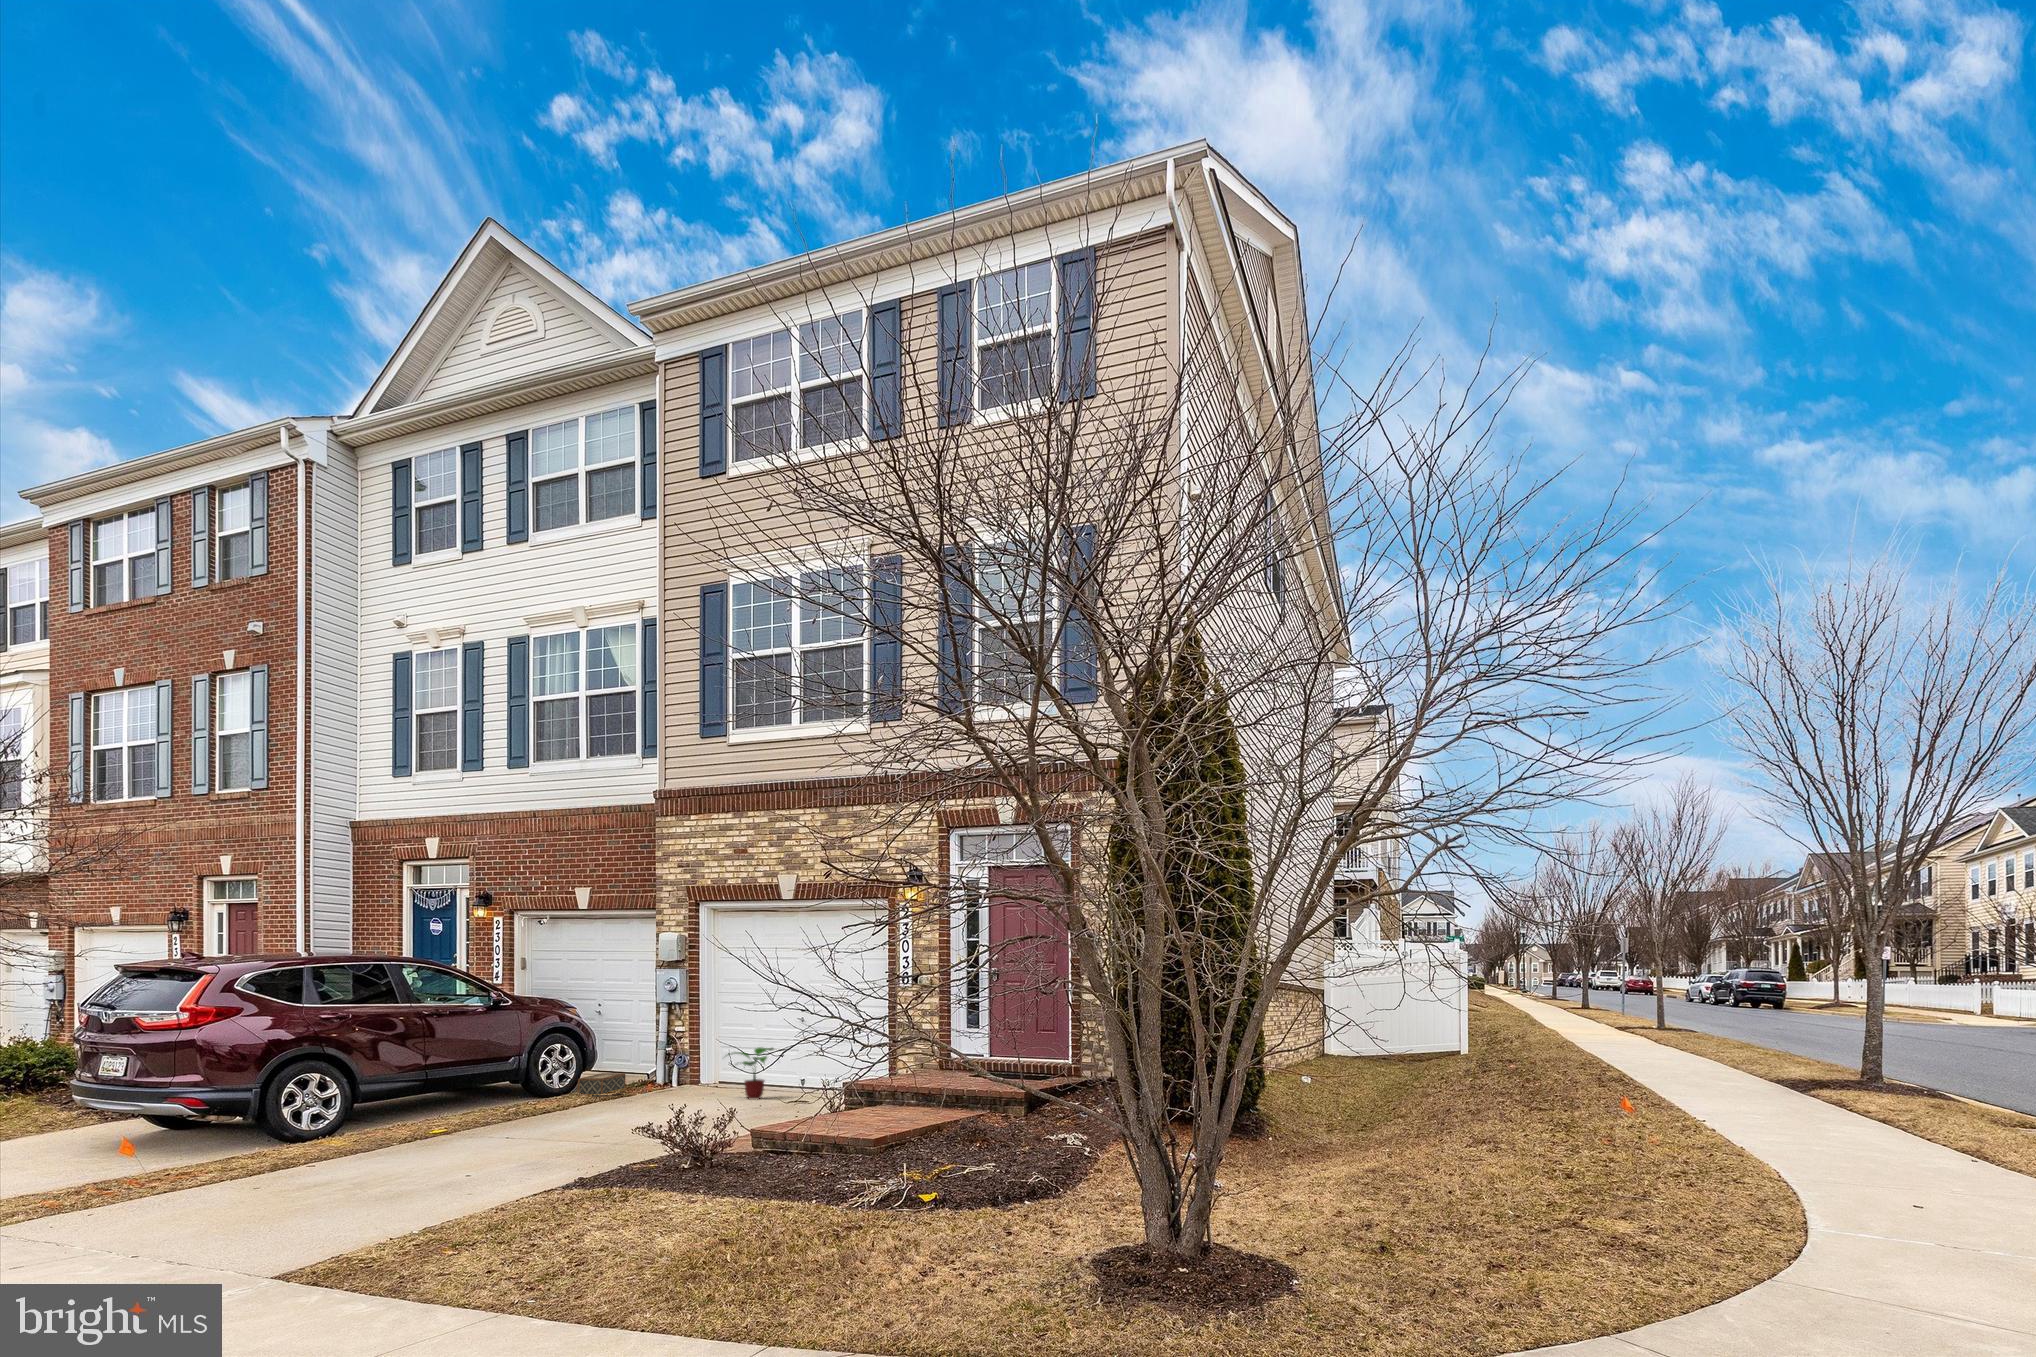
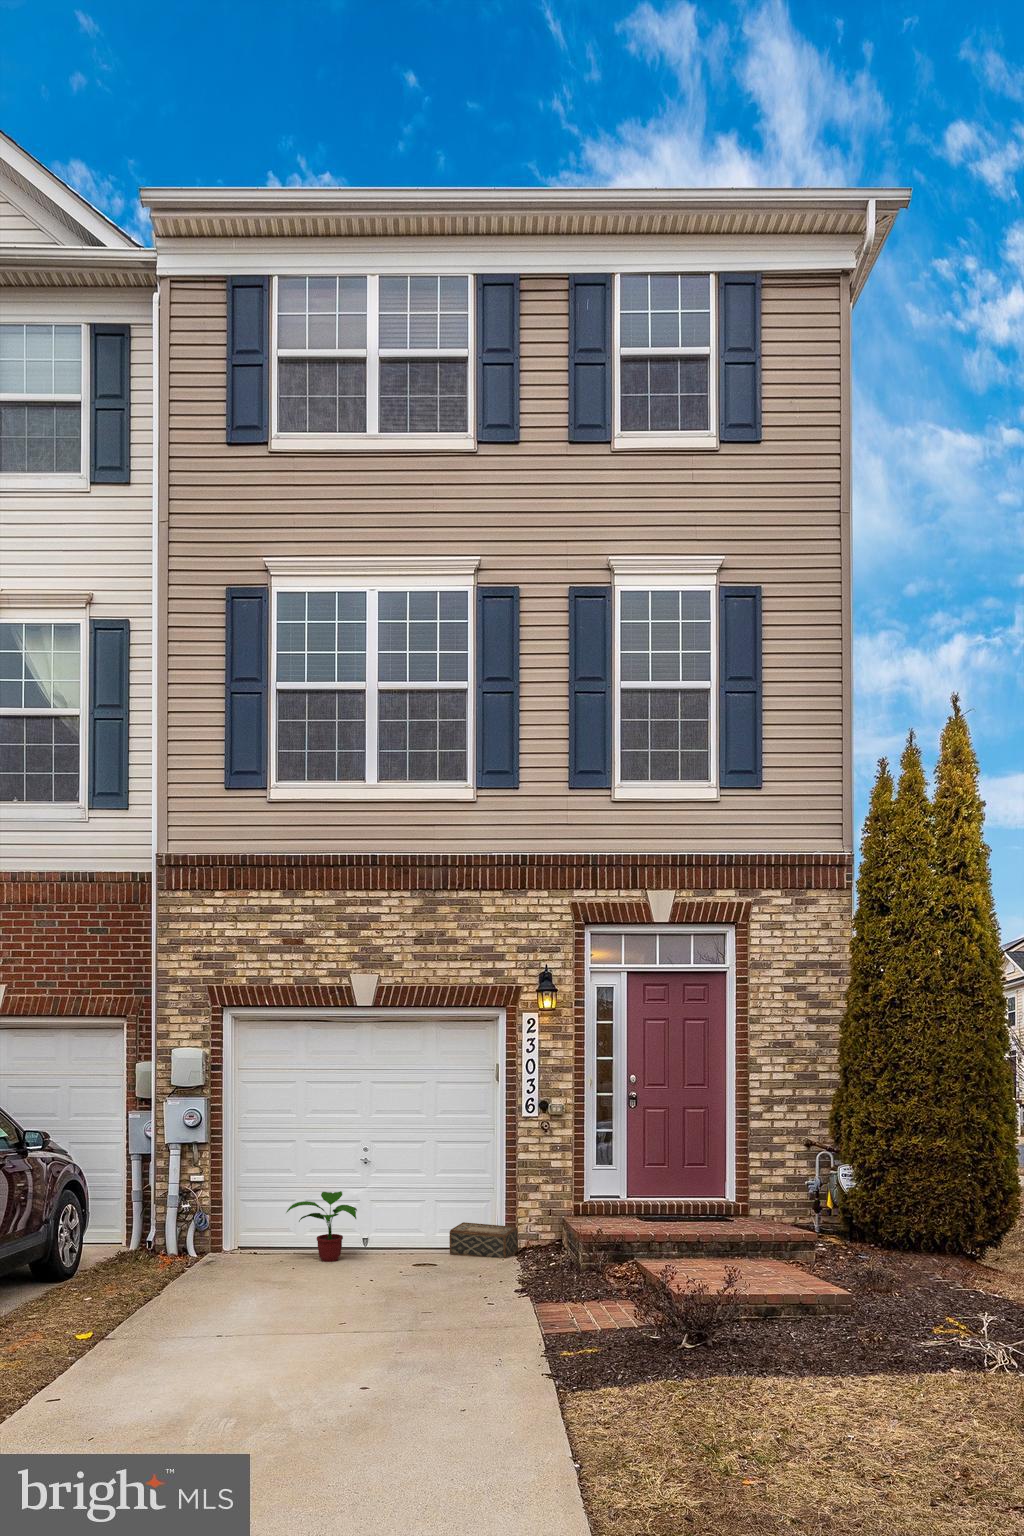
woven basket: present [578,1073,625,1097] -> present [449,1222,518,1258]

